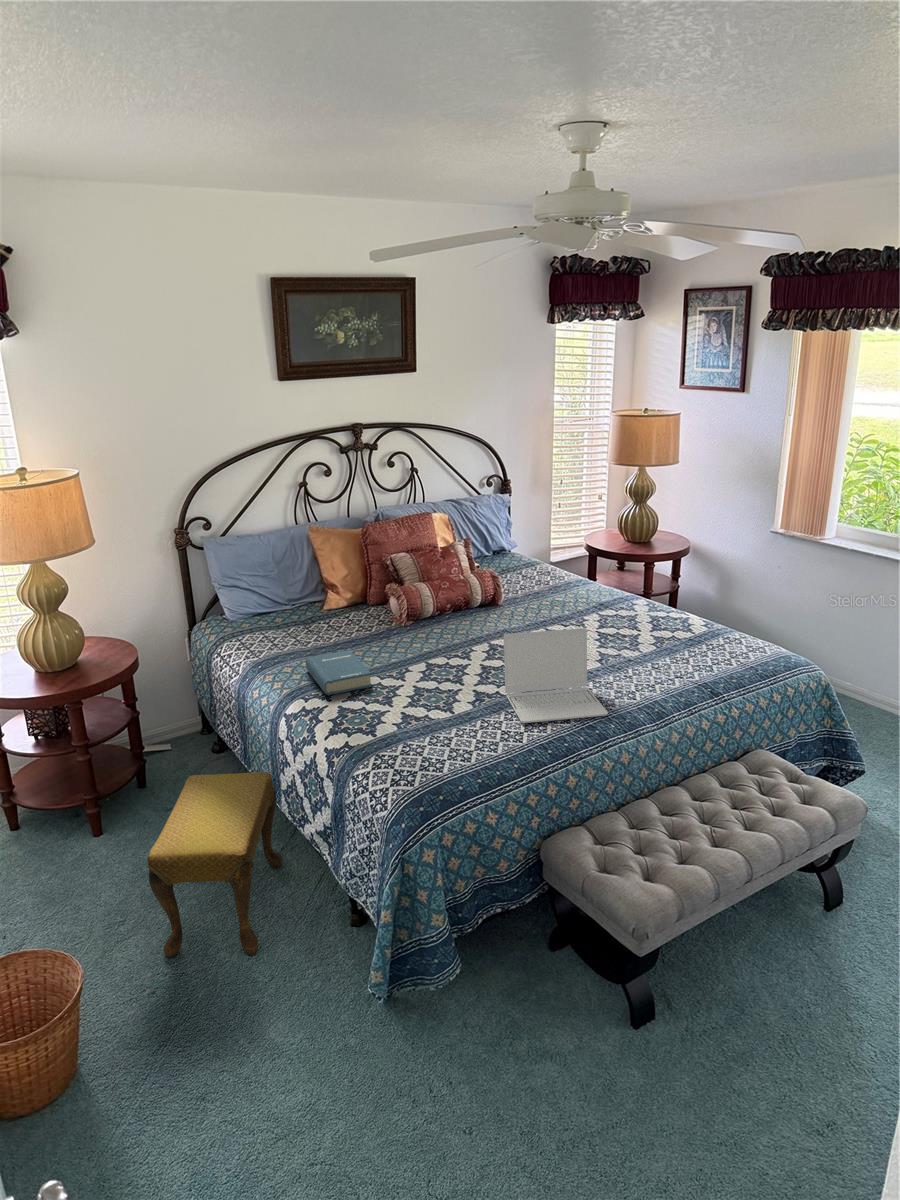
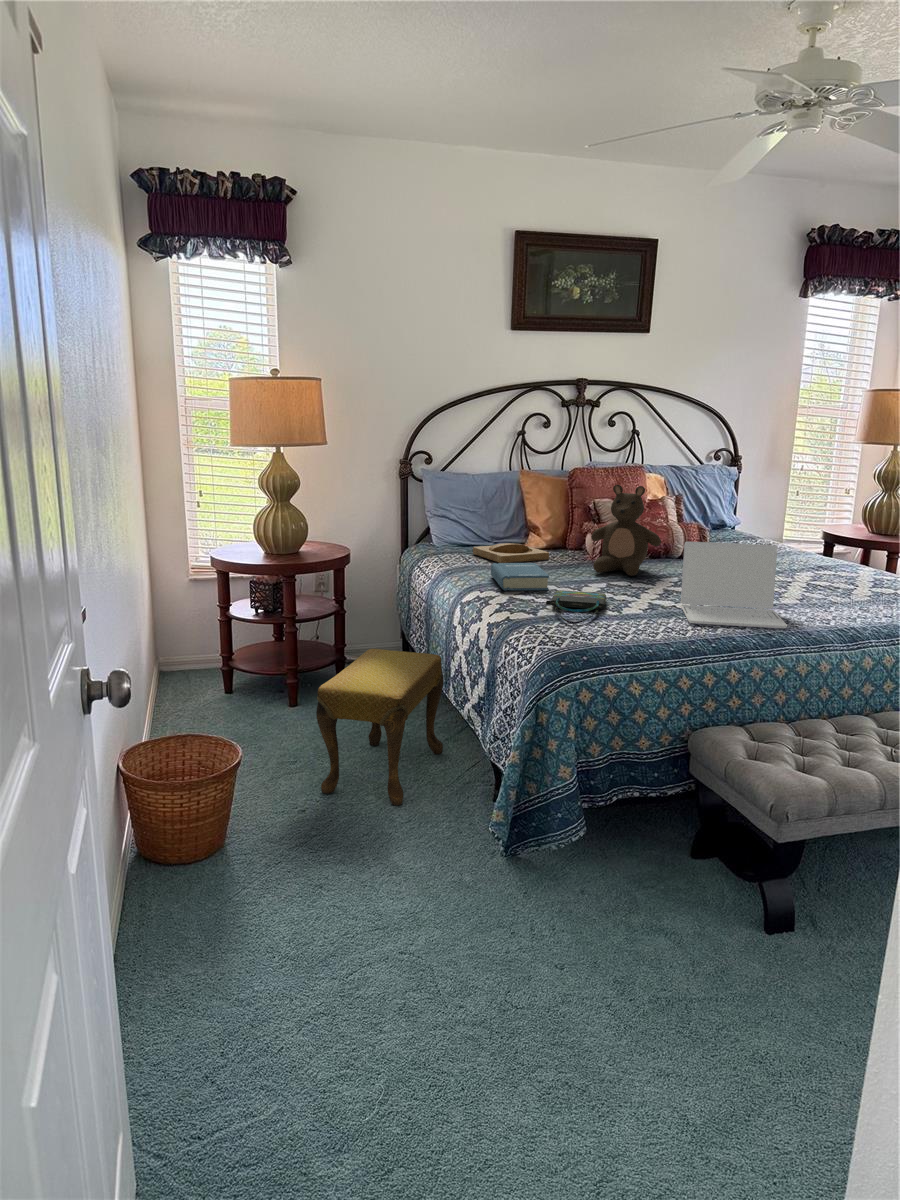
stuffed bear: none [398,557,467,649] -> present [591,485,661,576]
tray: none [275,610,356,645] -> present [473,543,549,563]
tote bag: none [379,690,441,746] -> present [546,590,606,624]

